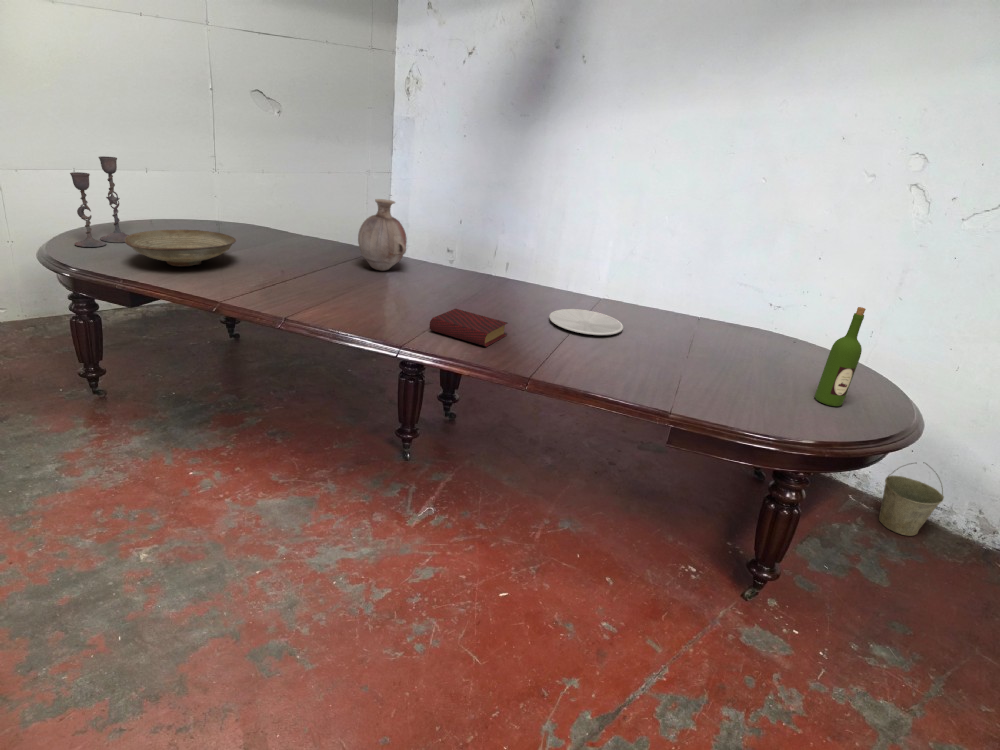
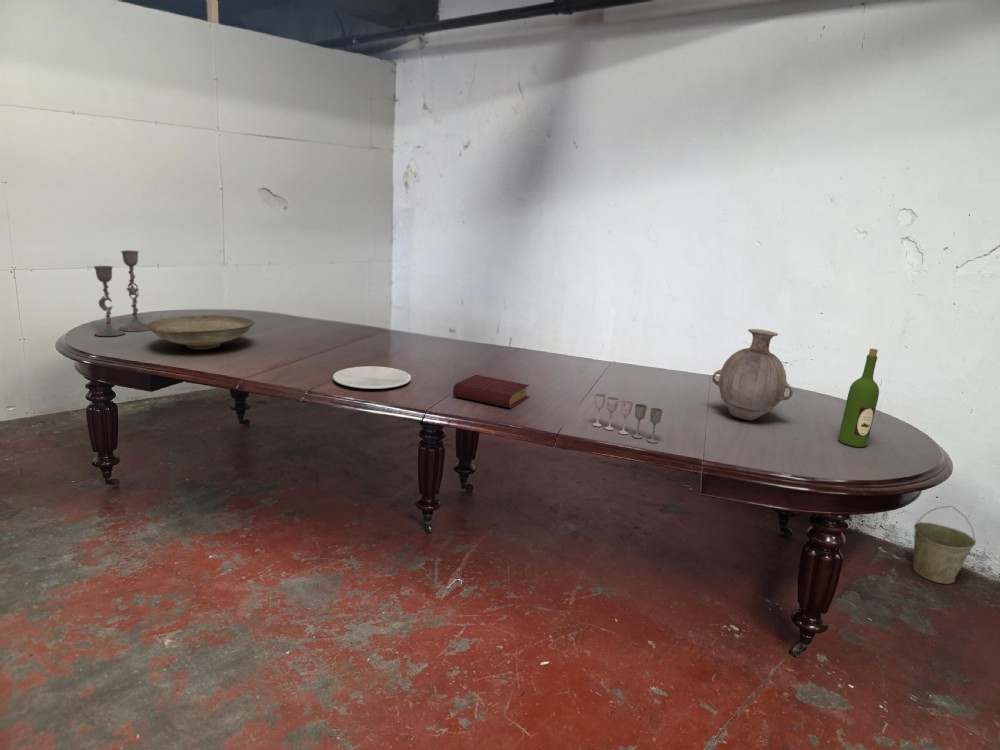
vase: present [358,199,407,271] -> present [712,329,793,420]
plate: present [549,309,623,335] -> present [333,366,411,389]
wine glass: none [566,338,636,392] -> present [593,394,663,443]

